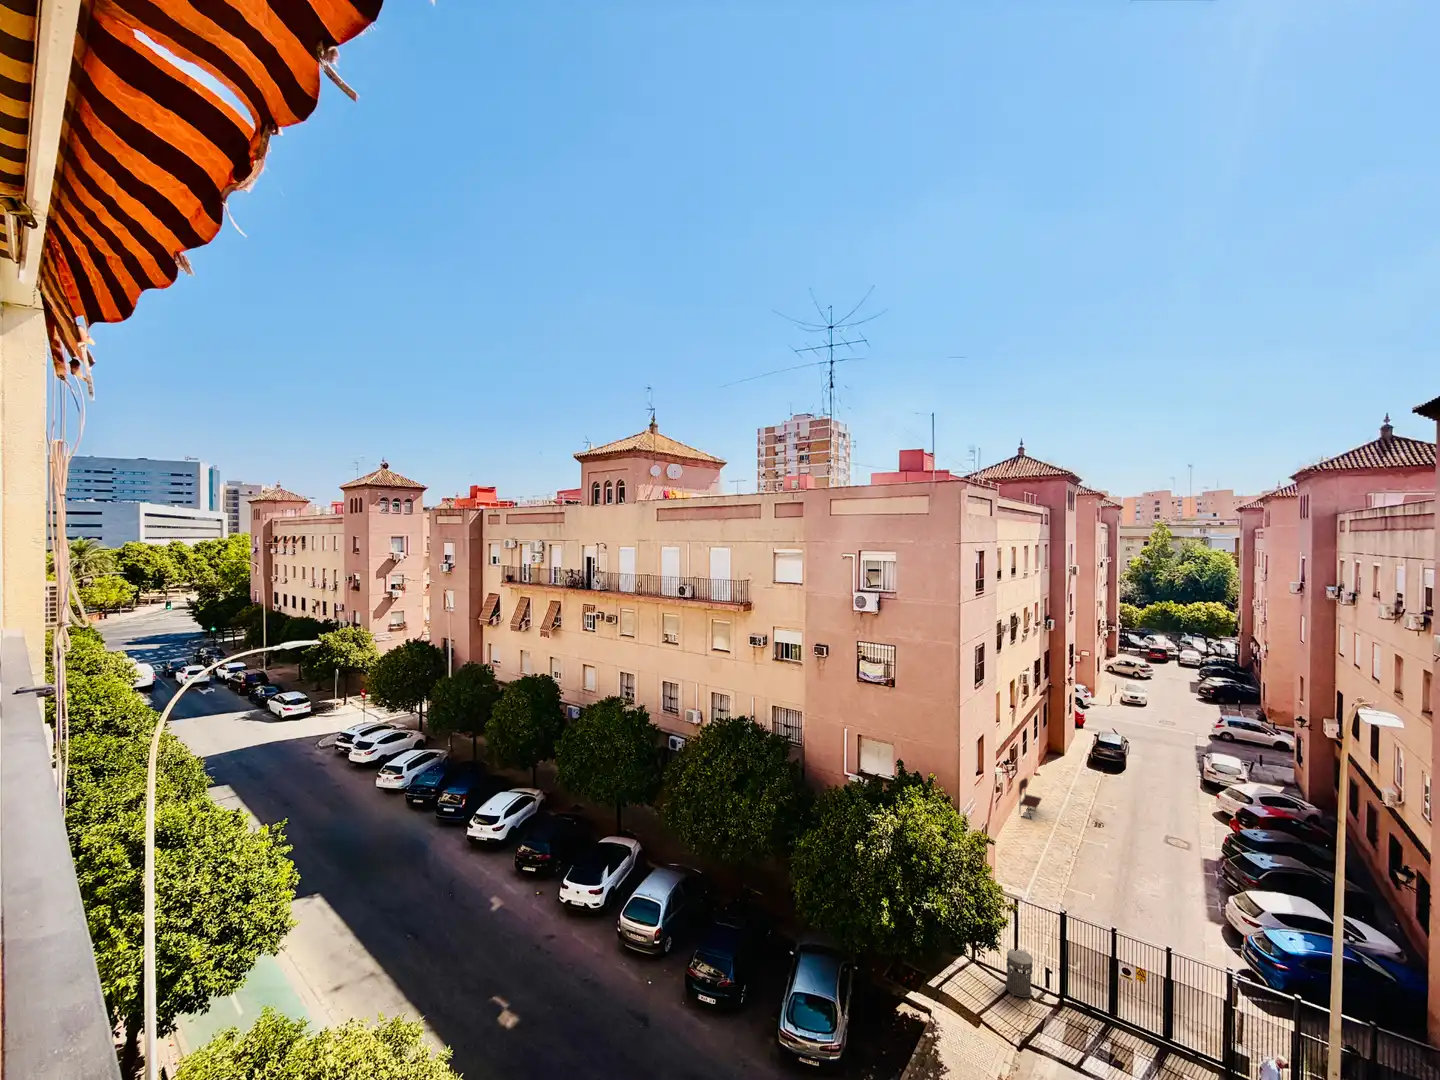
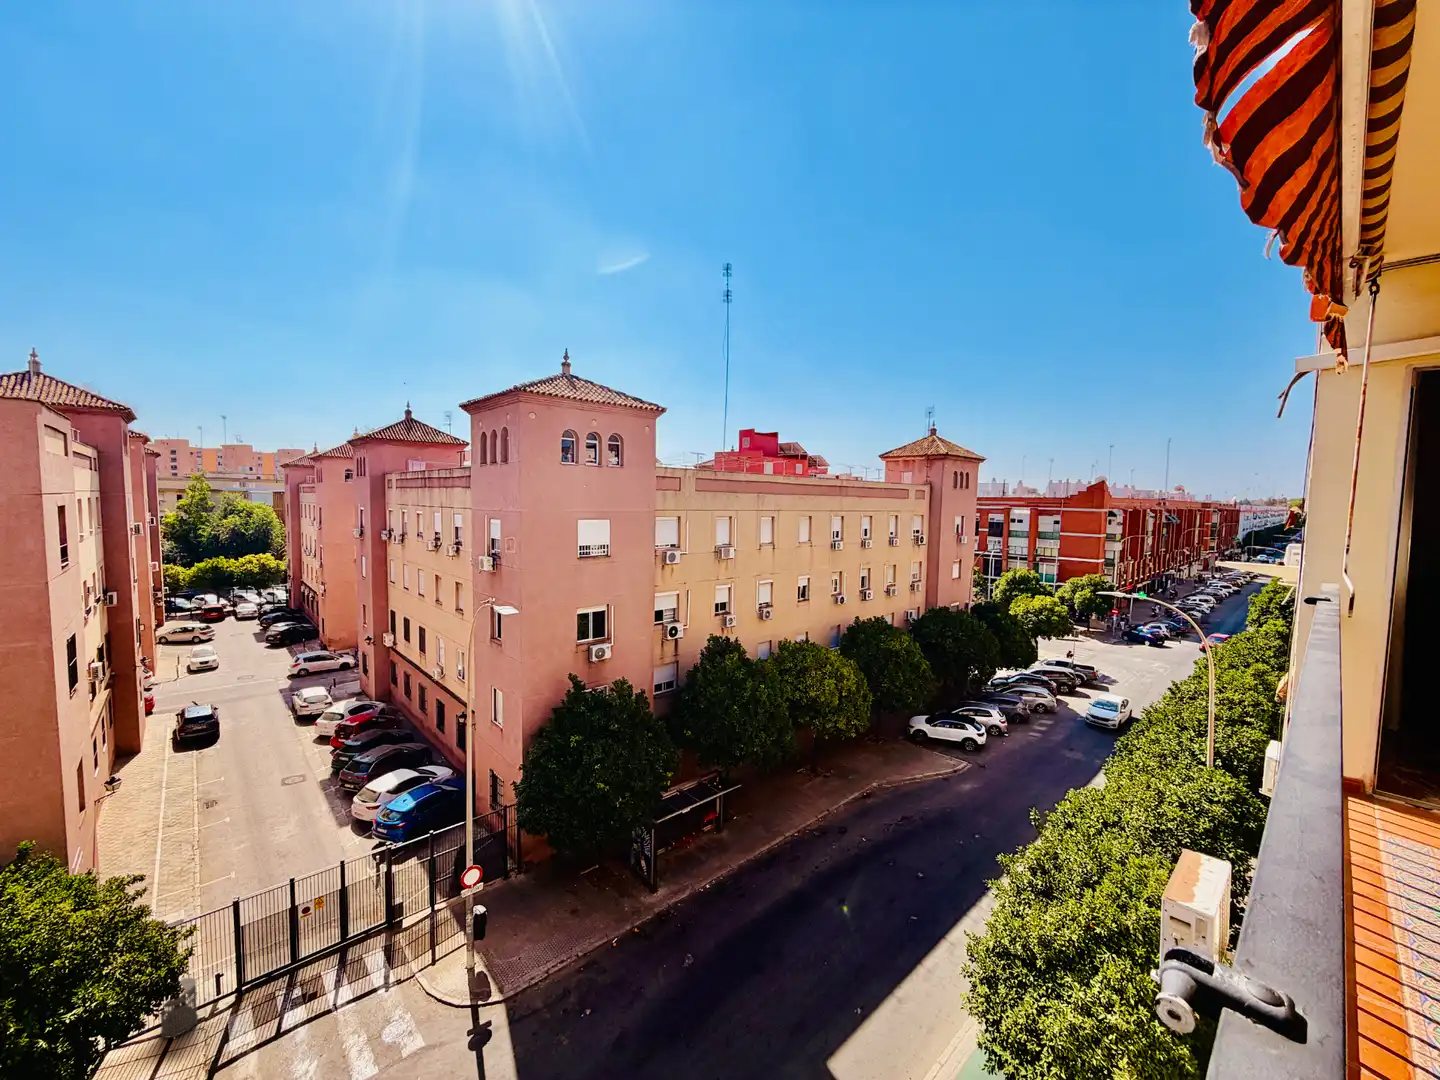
bench: present [1019,778,1041,819] -> none [99,791,133,840]

